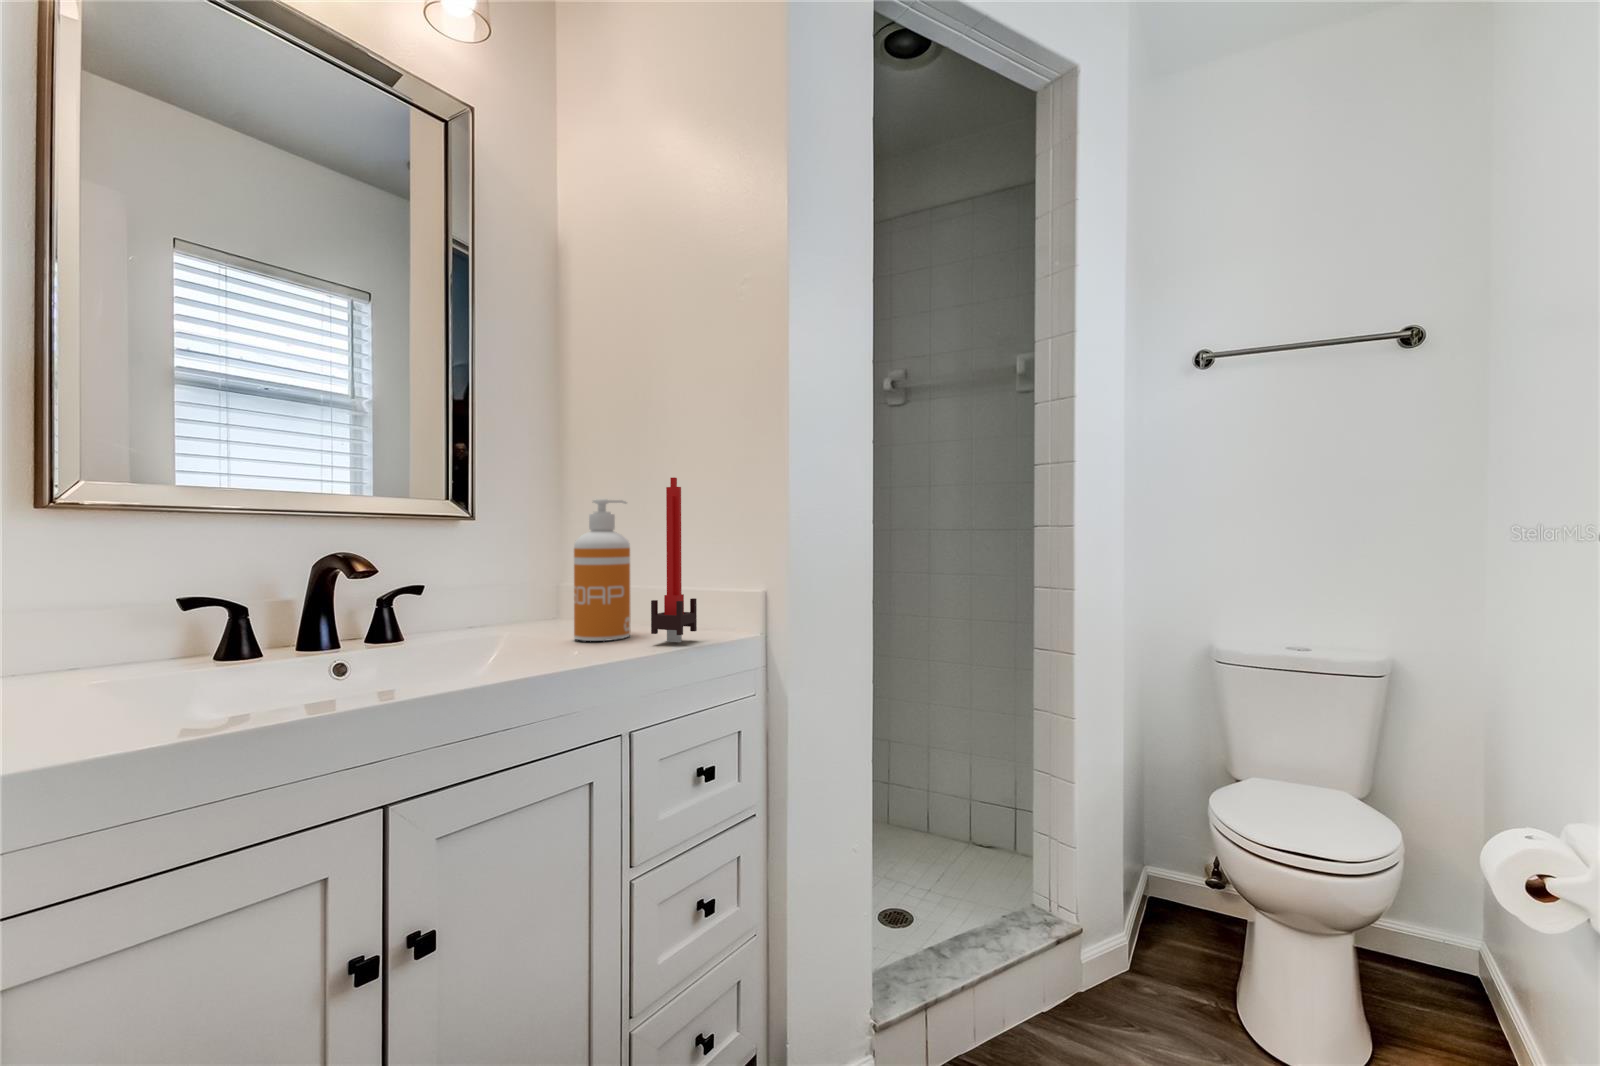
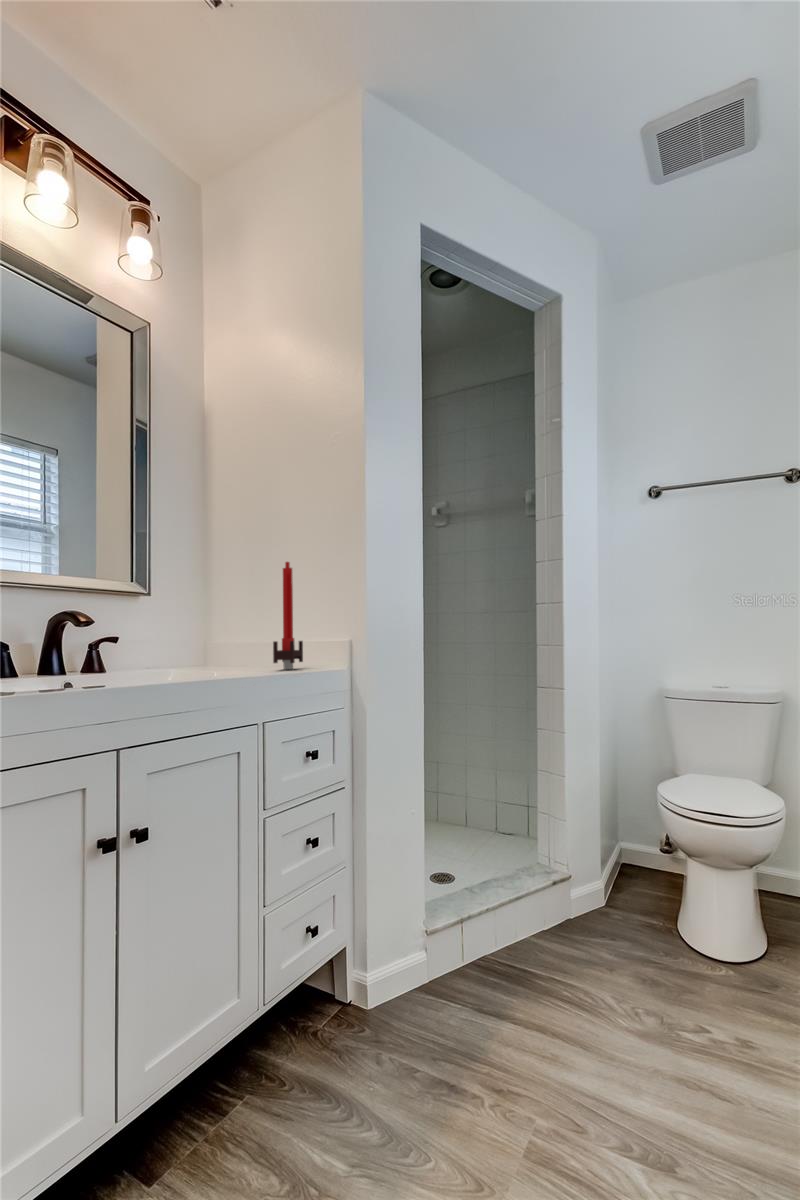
soap dispenser: present [574,499,630,641] -> none [220,577,258,670]

